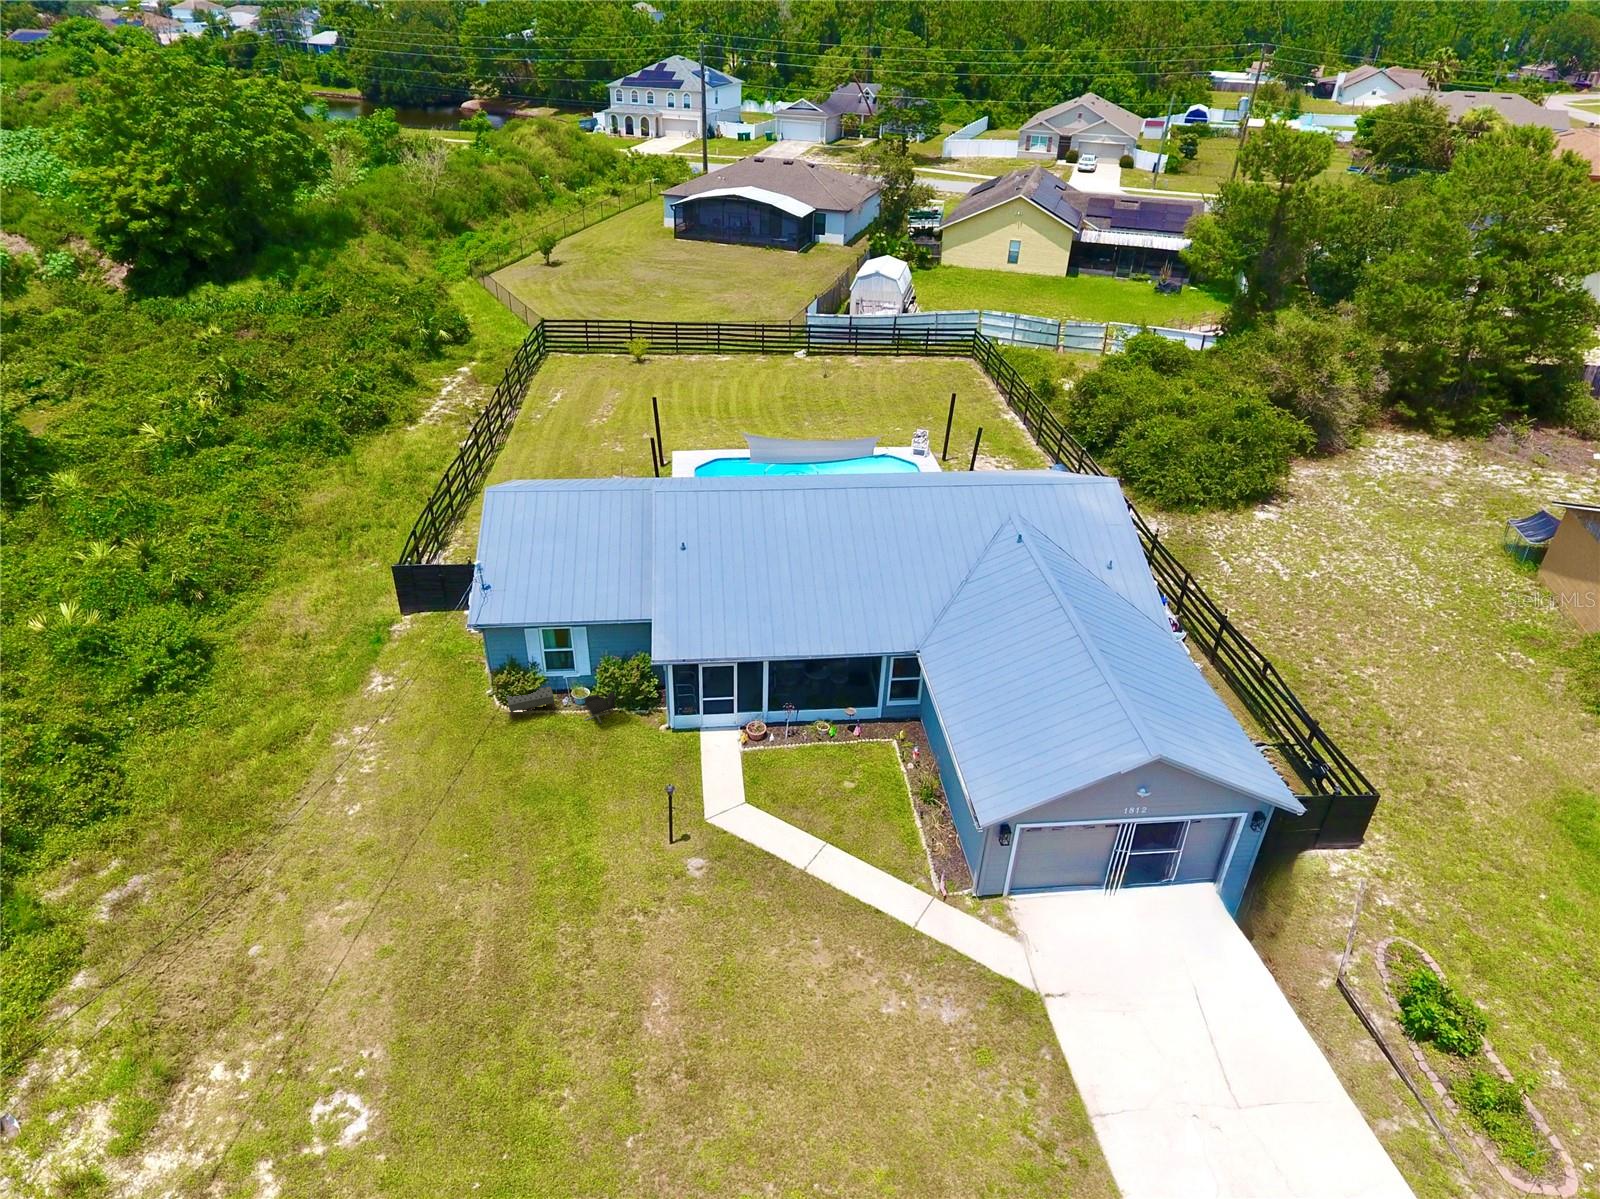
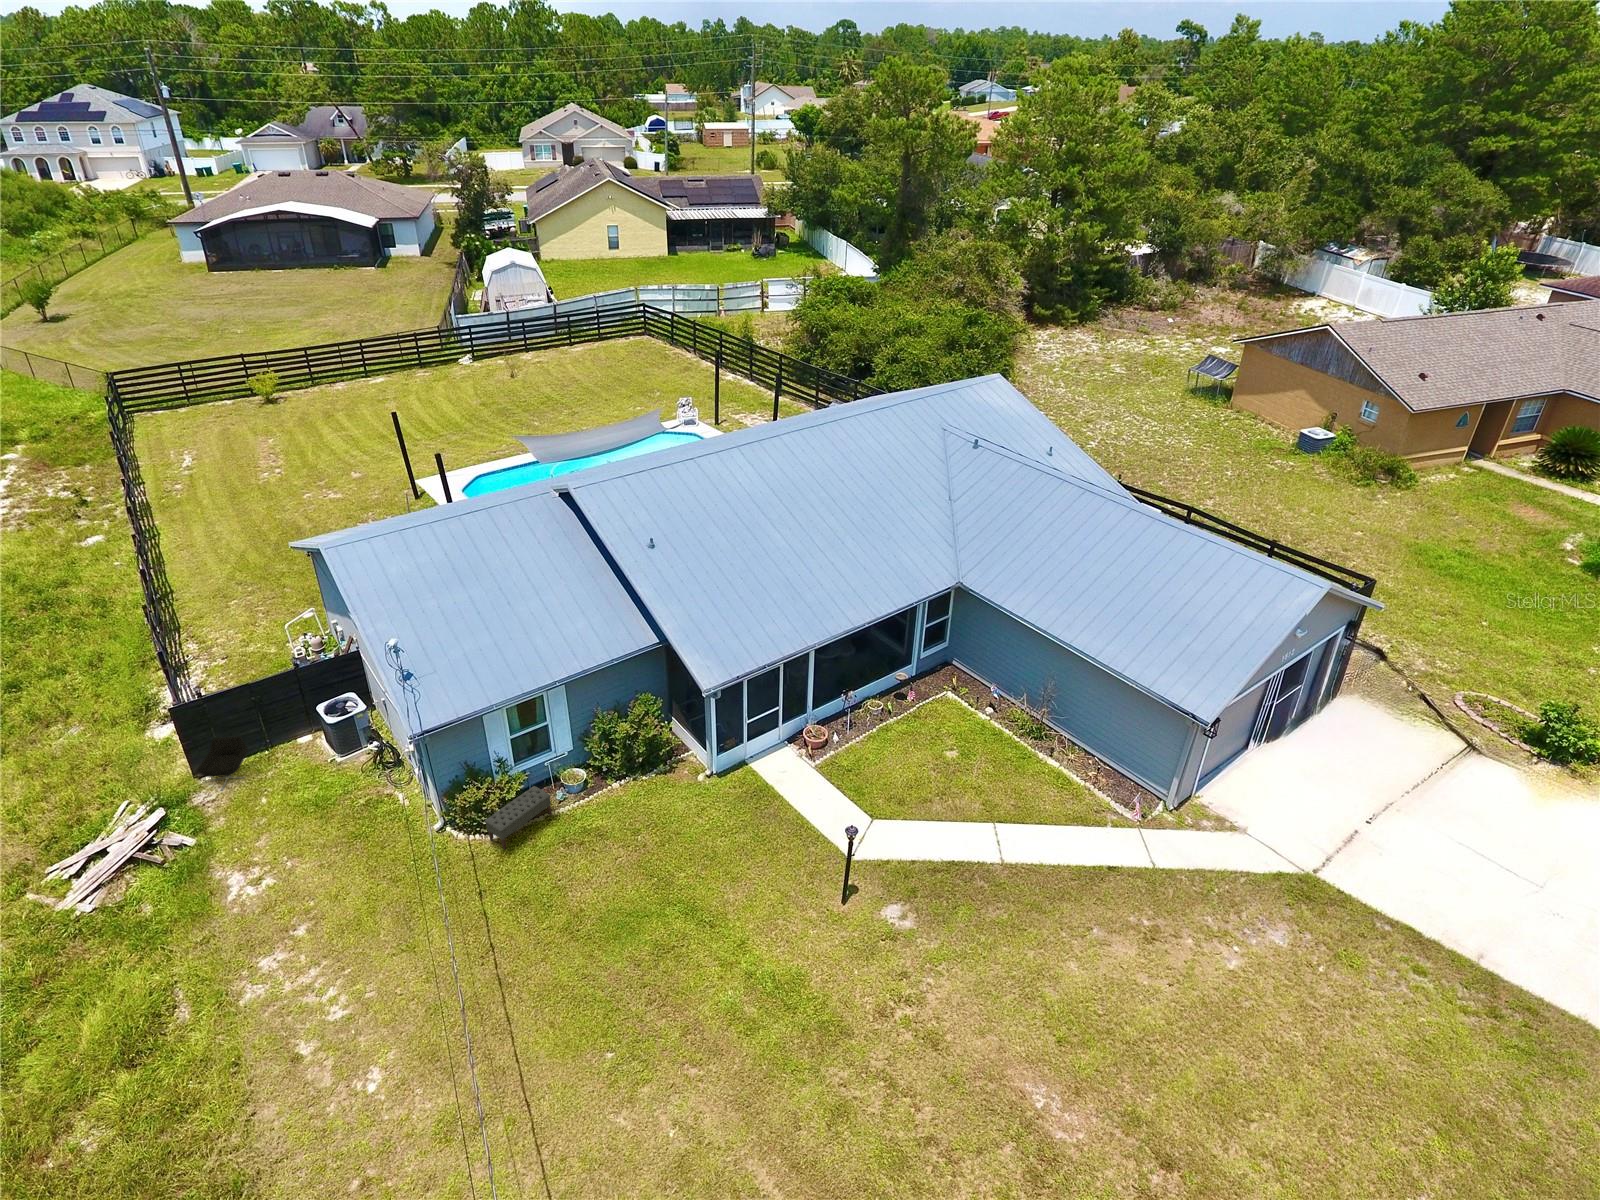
lounge chair: present [585,691,616,721] -> present [196,736,248,790]

